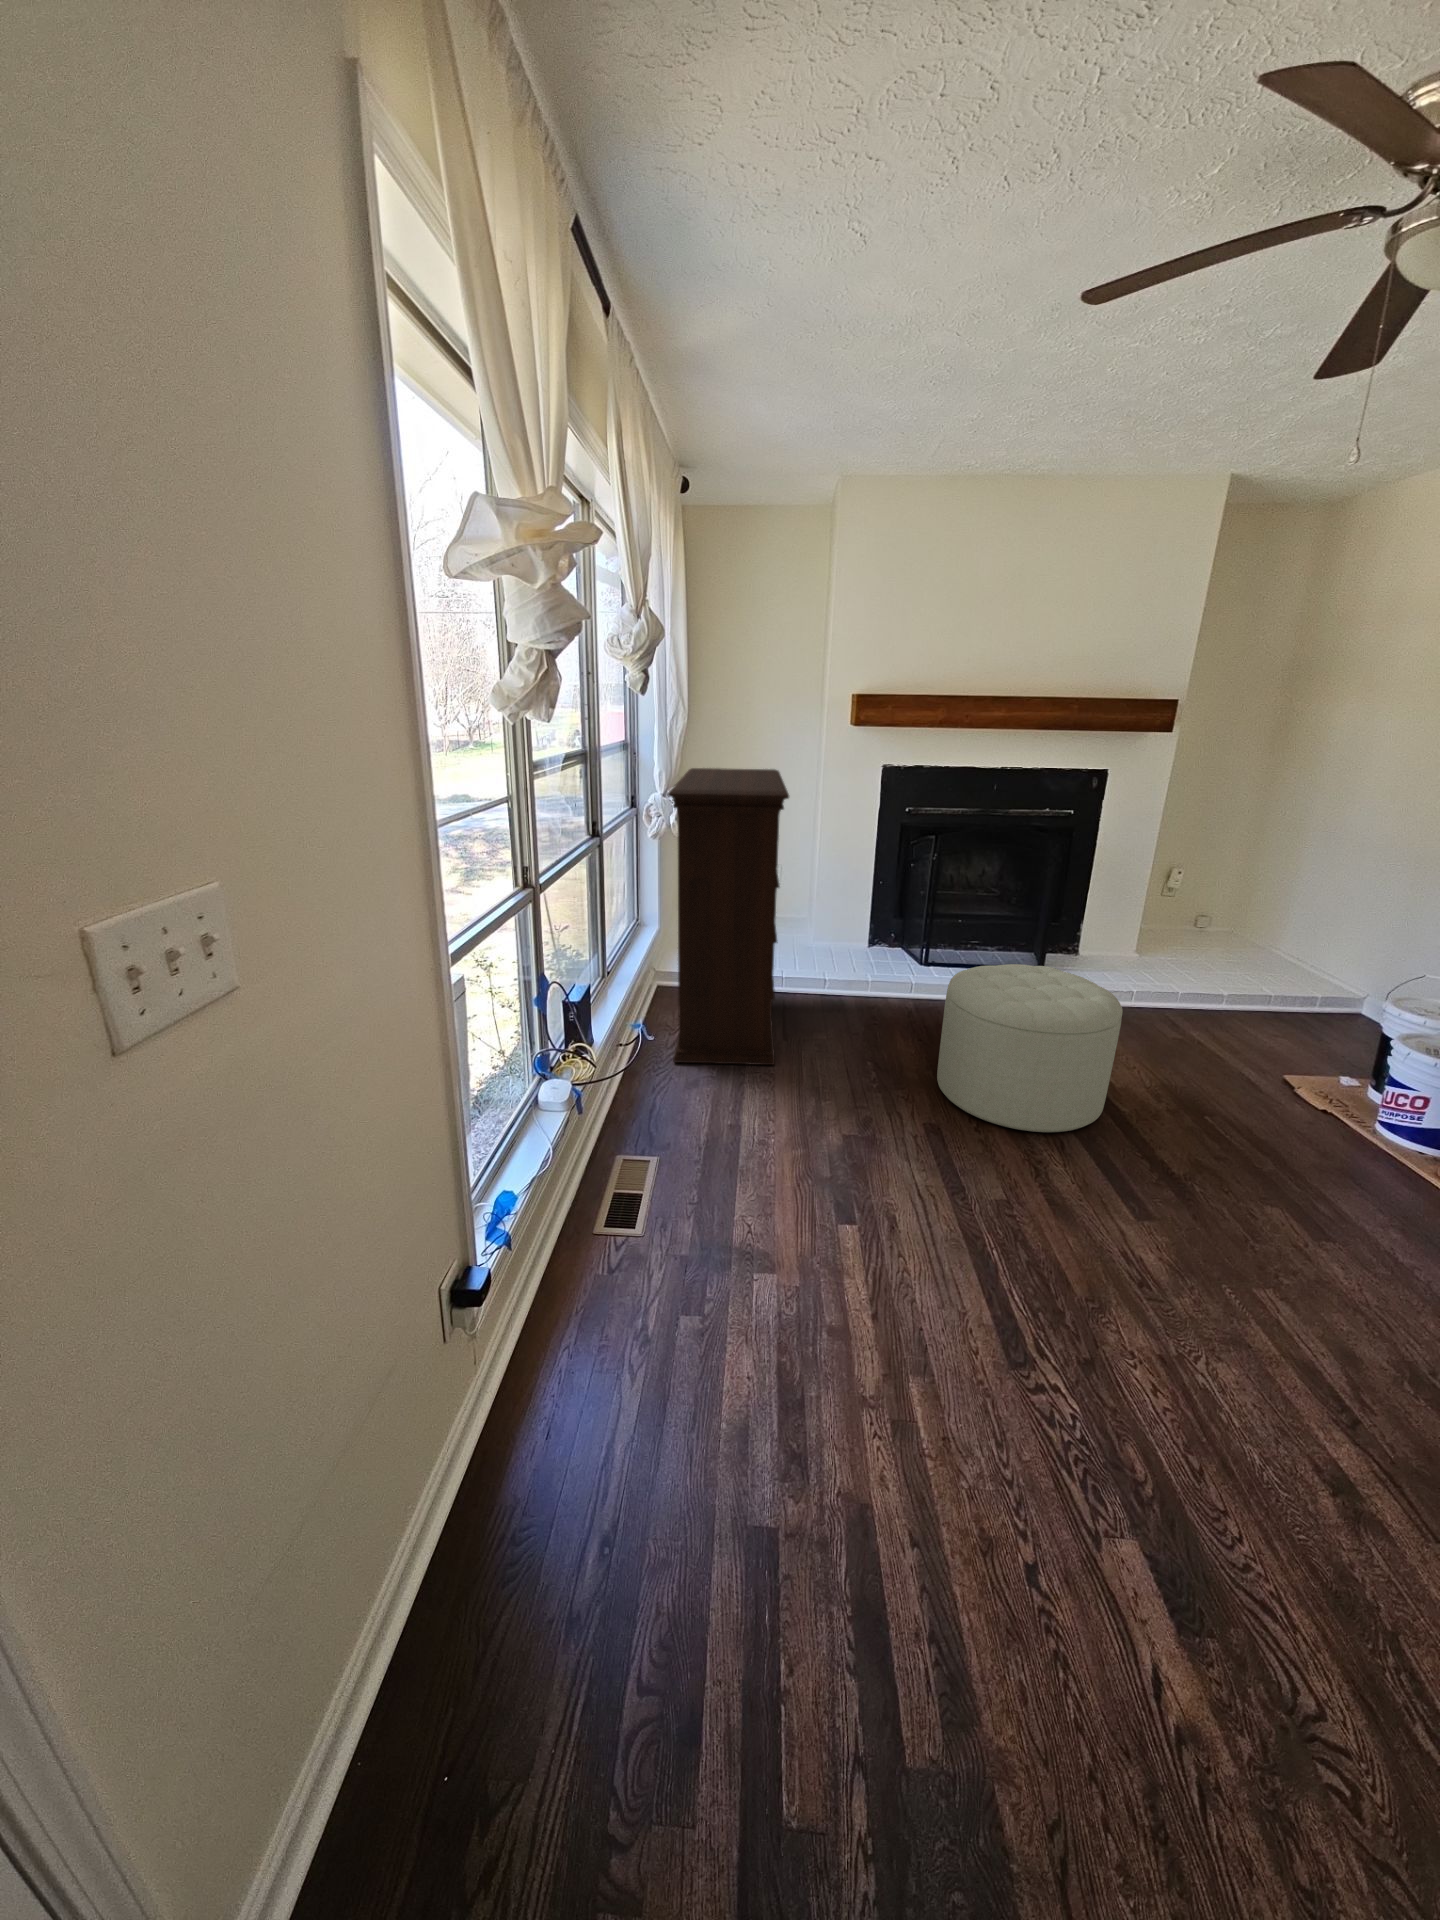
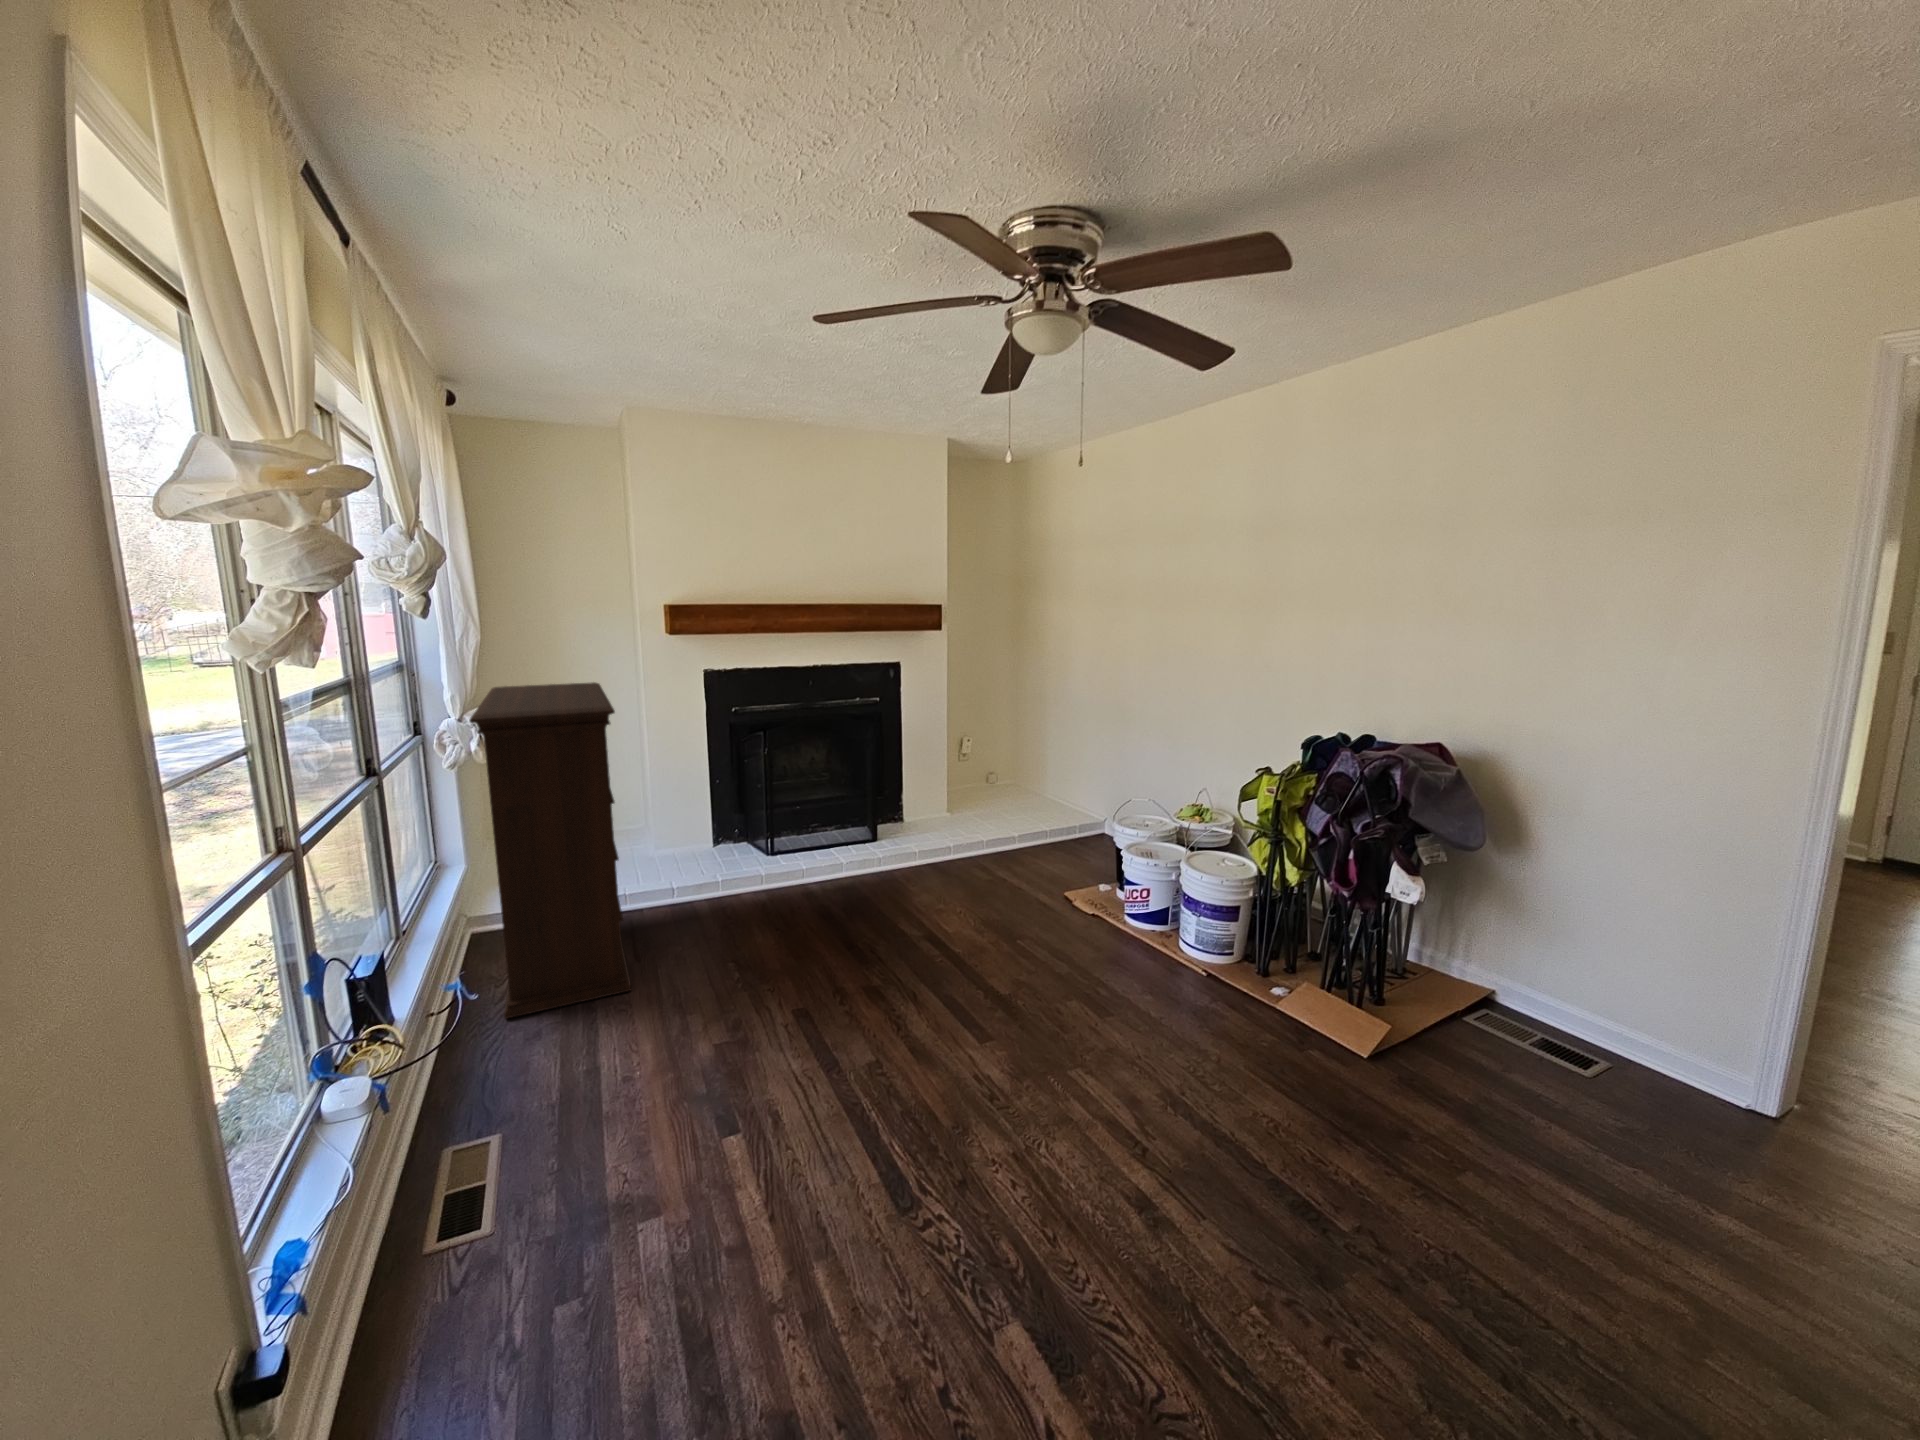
ottoman: present [937,964,1123,1132] -> none [798,837,943,991]

